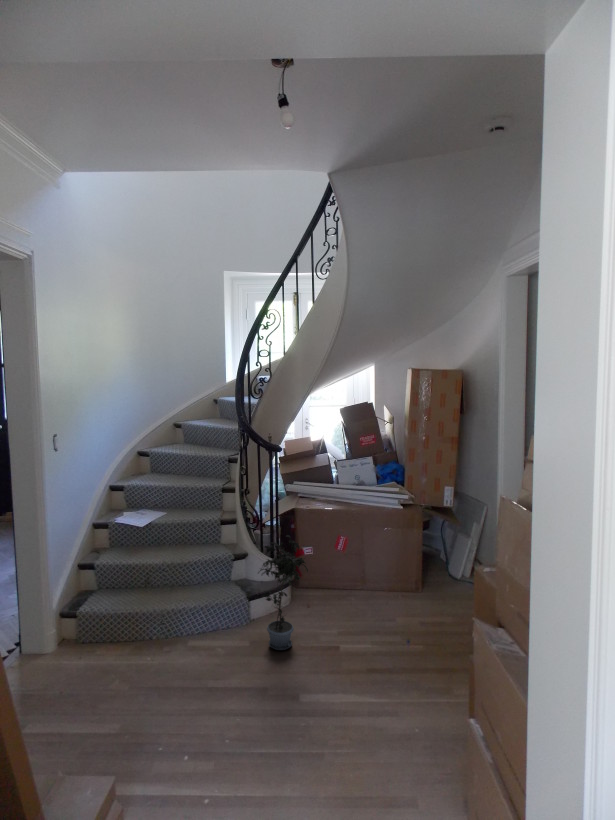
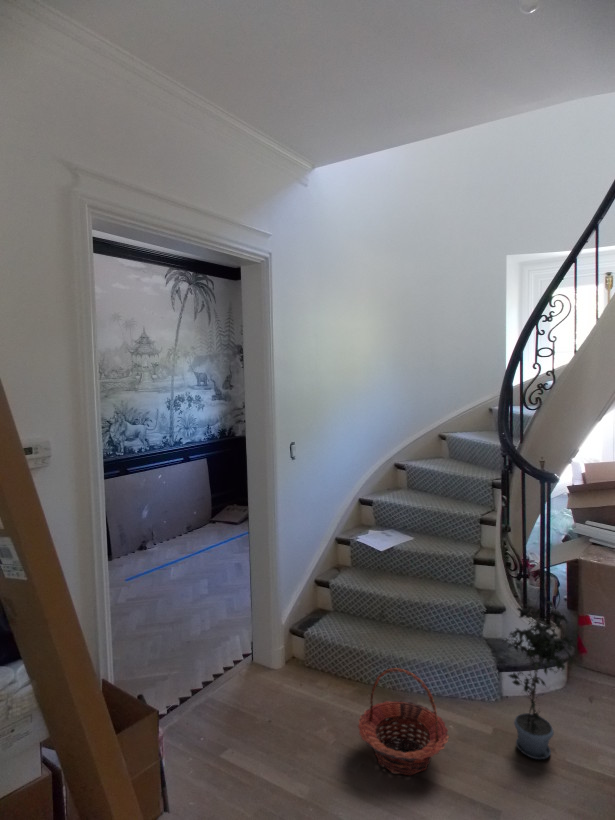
basket: none [151,610,226,693] -> present [358,668,449,775]

